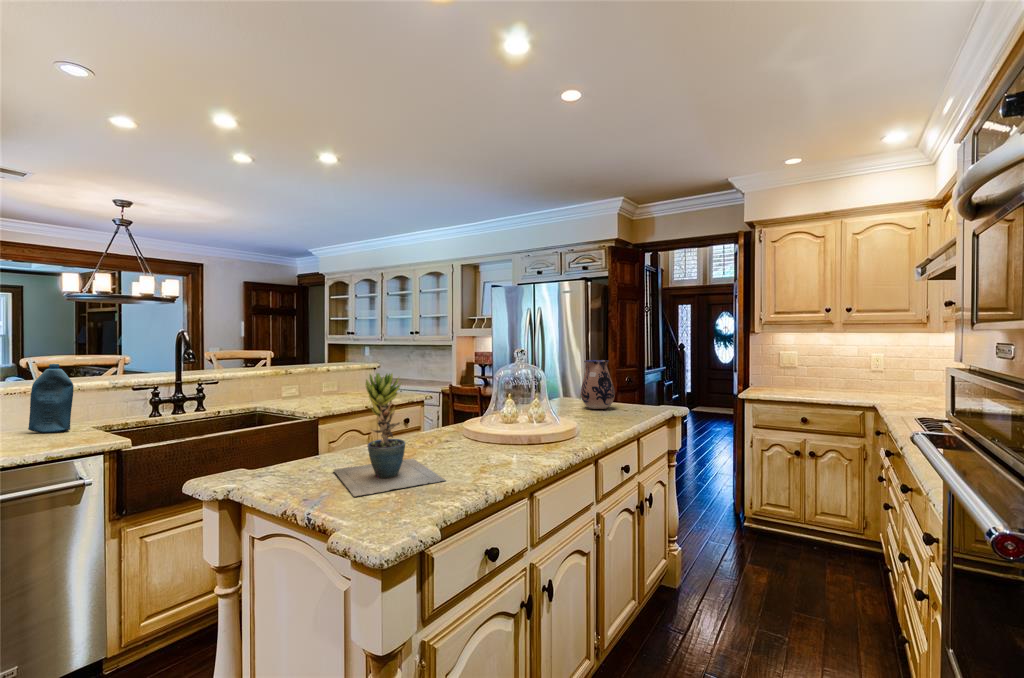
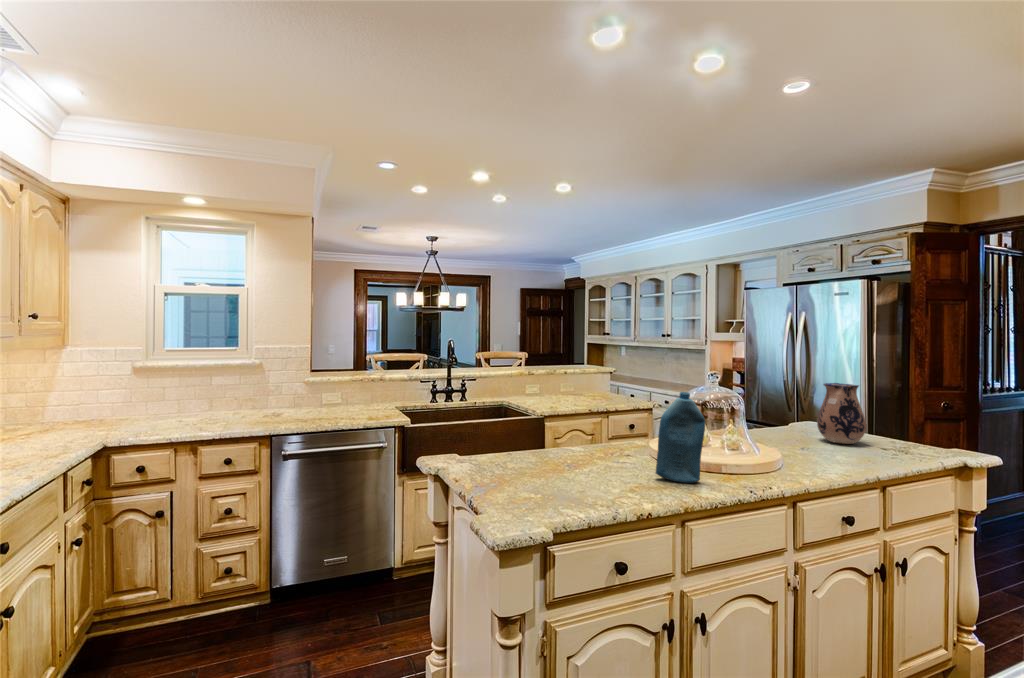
bottle: present [28,364,74,433] -> present [655,392,705,483]
potted plant: present [334,373,445,496] -> none [512,388,594,492]

